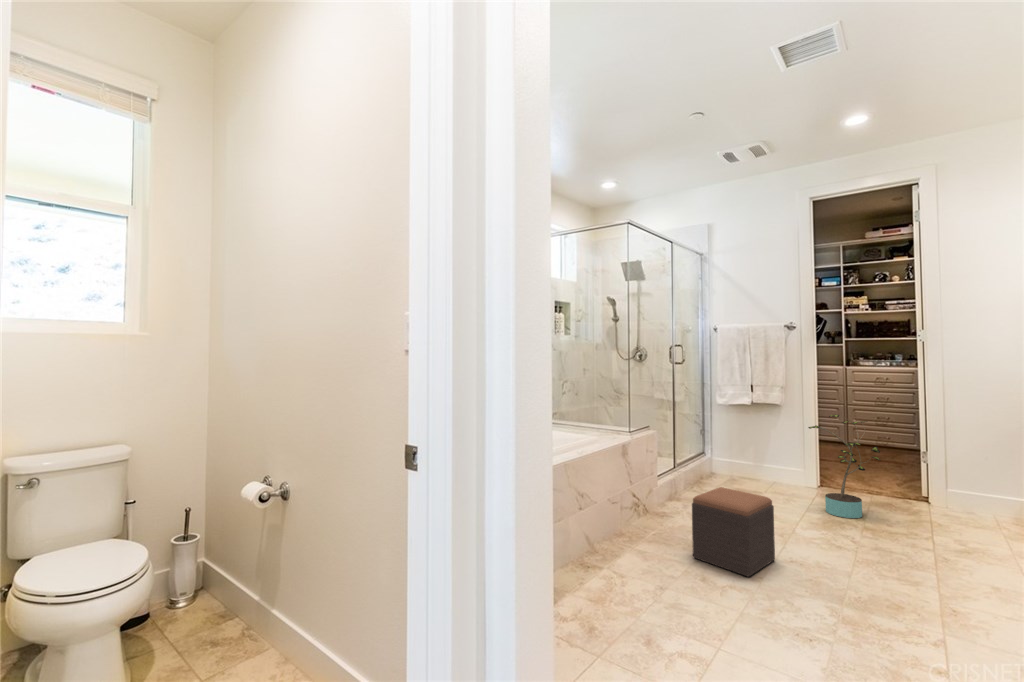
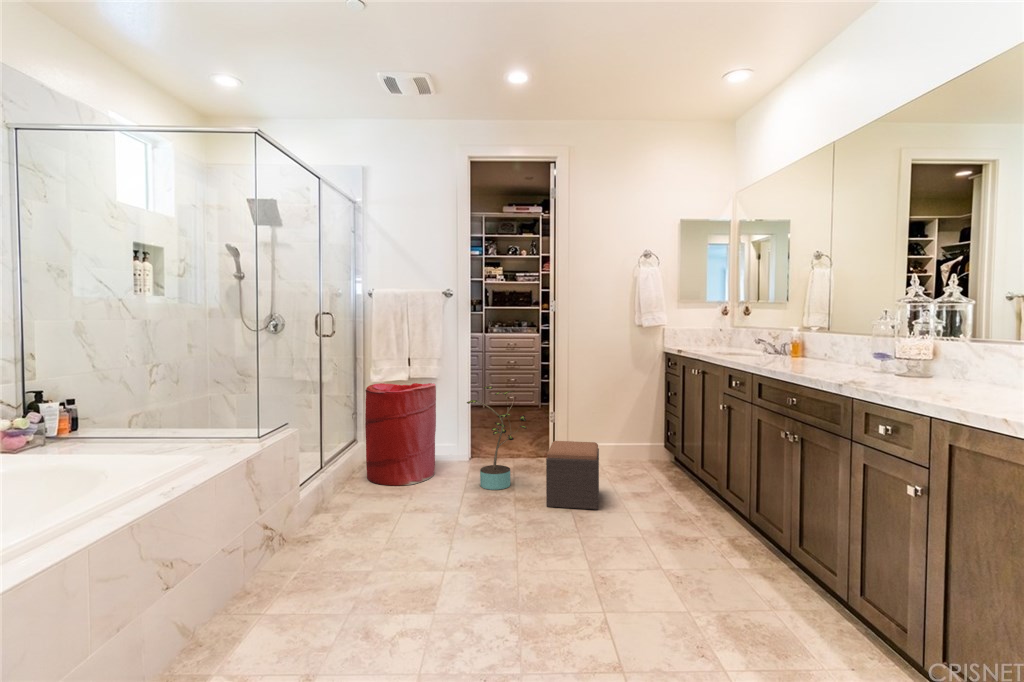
laundry hamper: none [711,405,778,497] -> present [365,383,436,485]
footstool: present [692,487,775,577] -> present [546,441,599,510]

